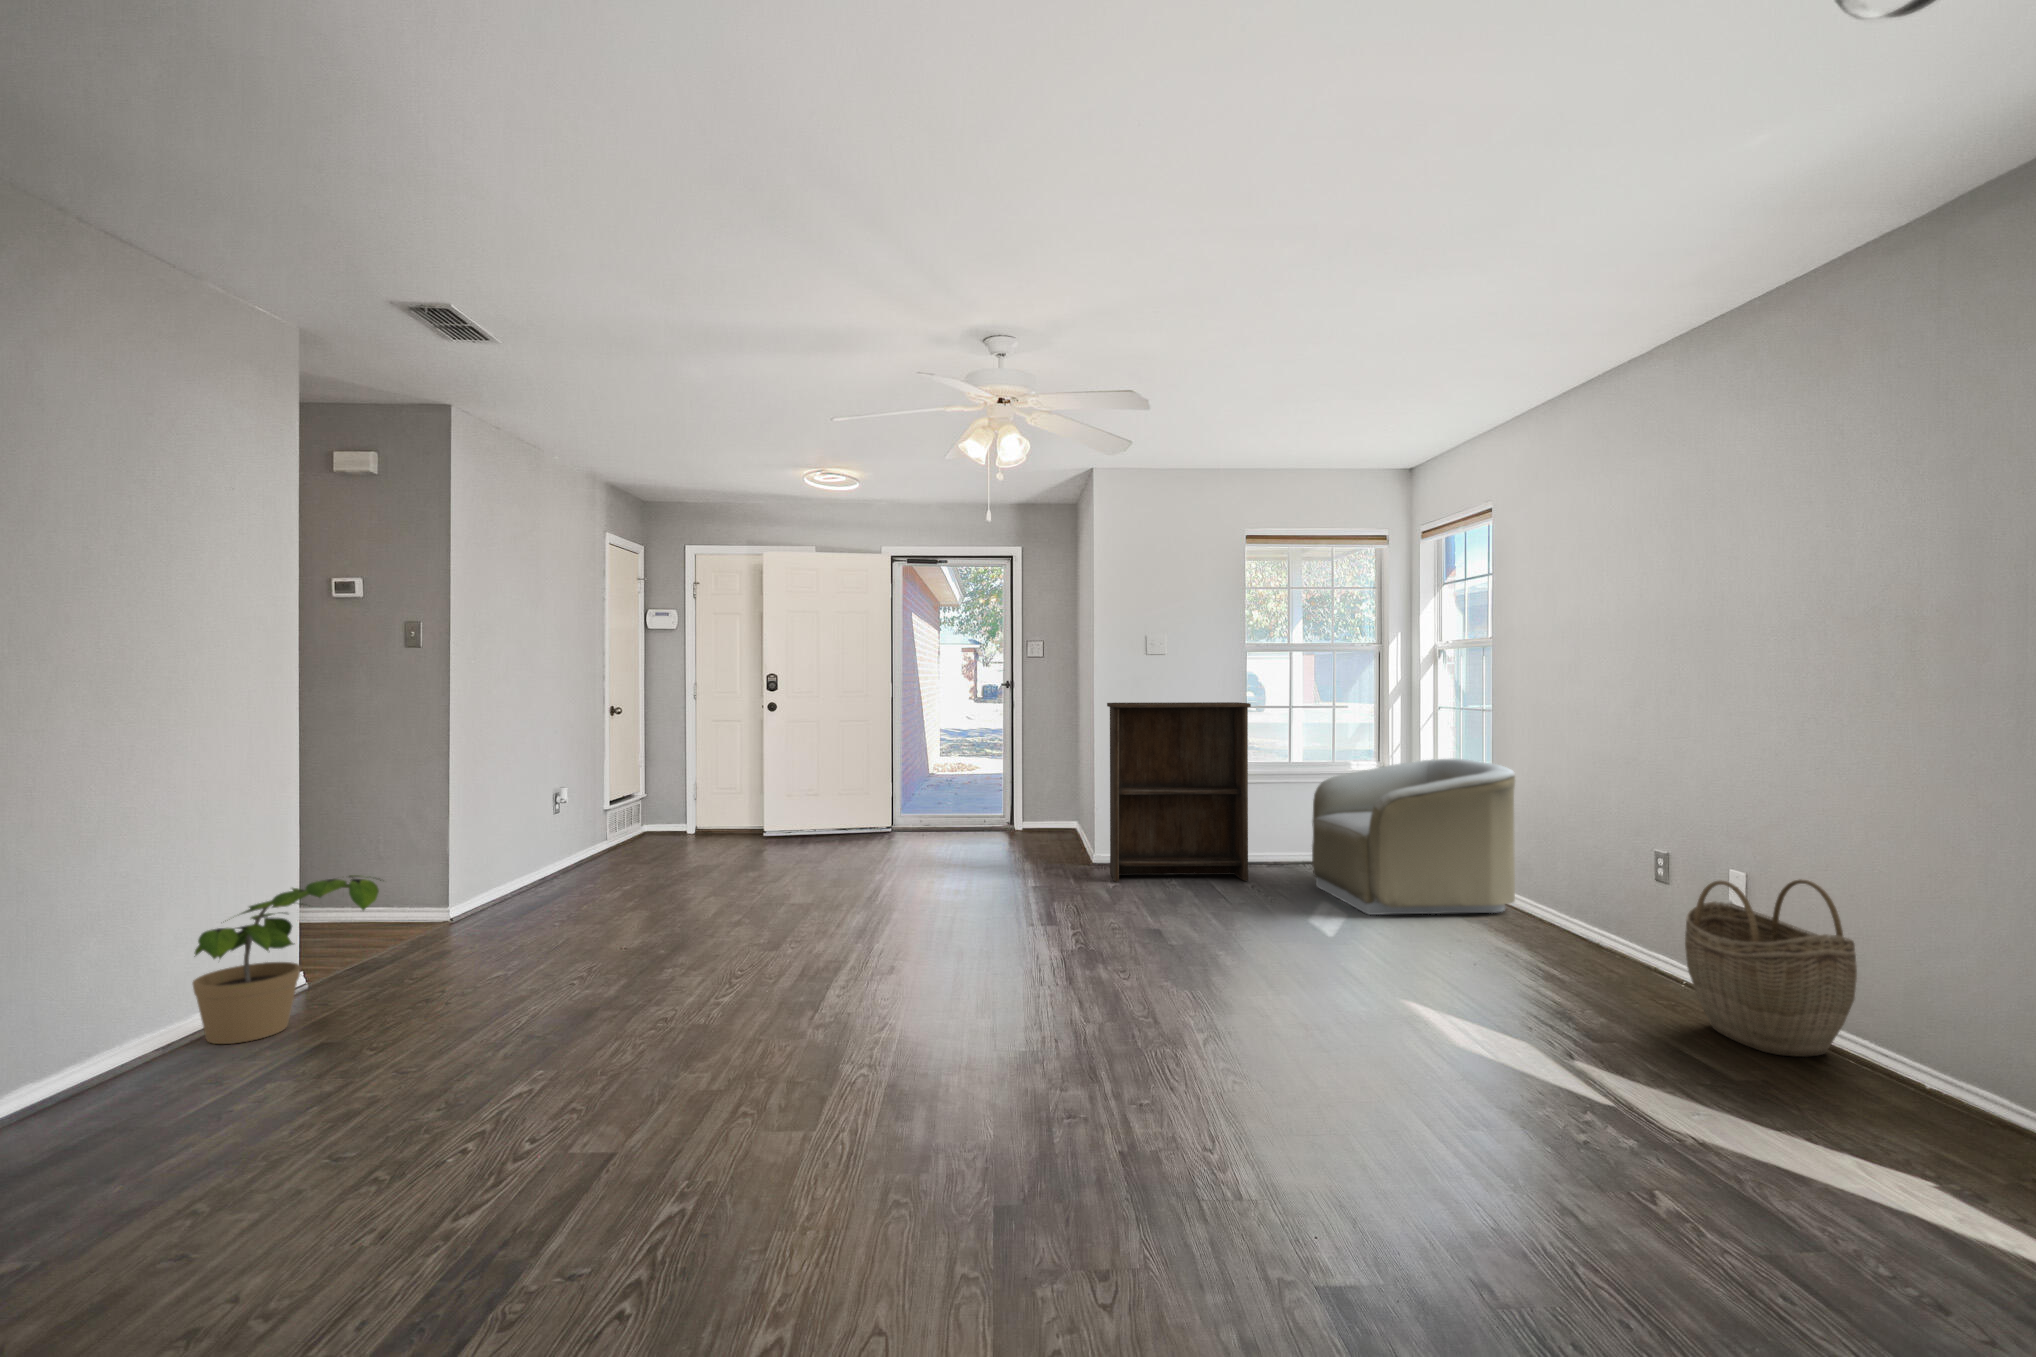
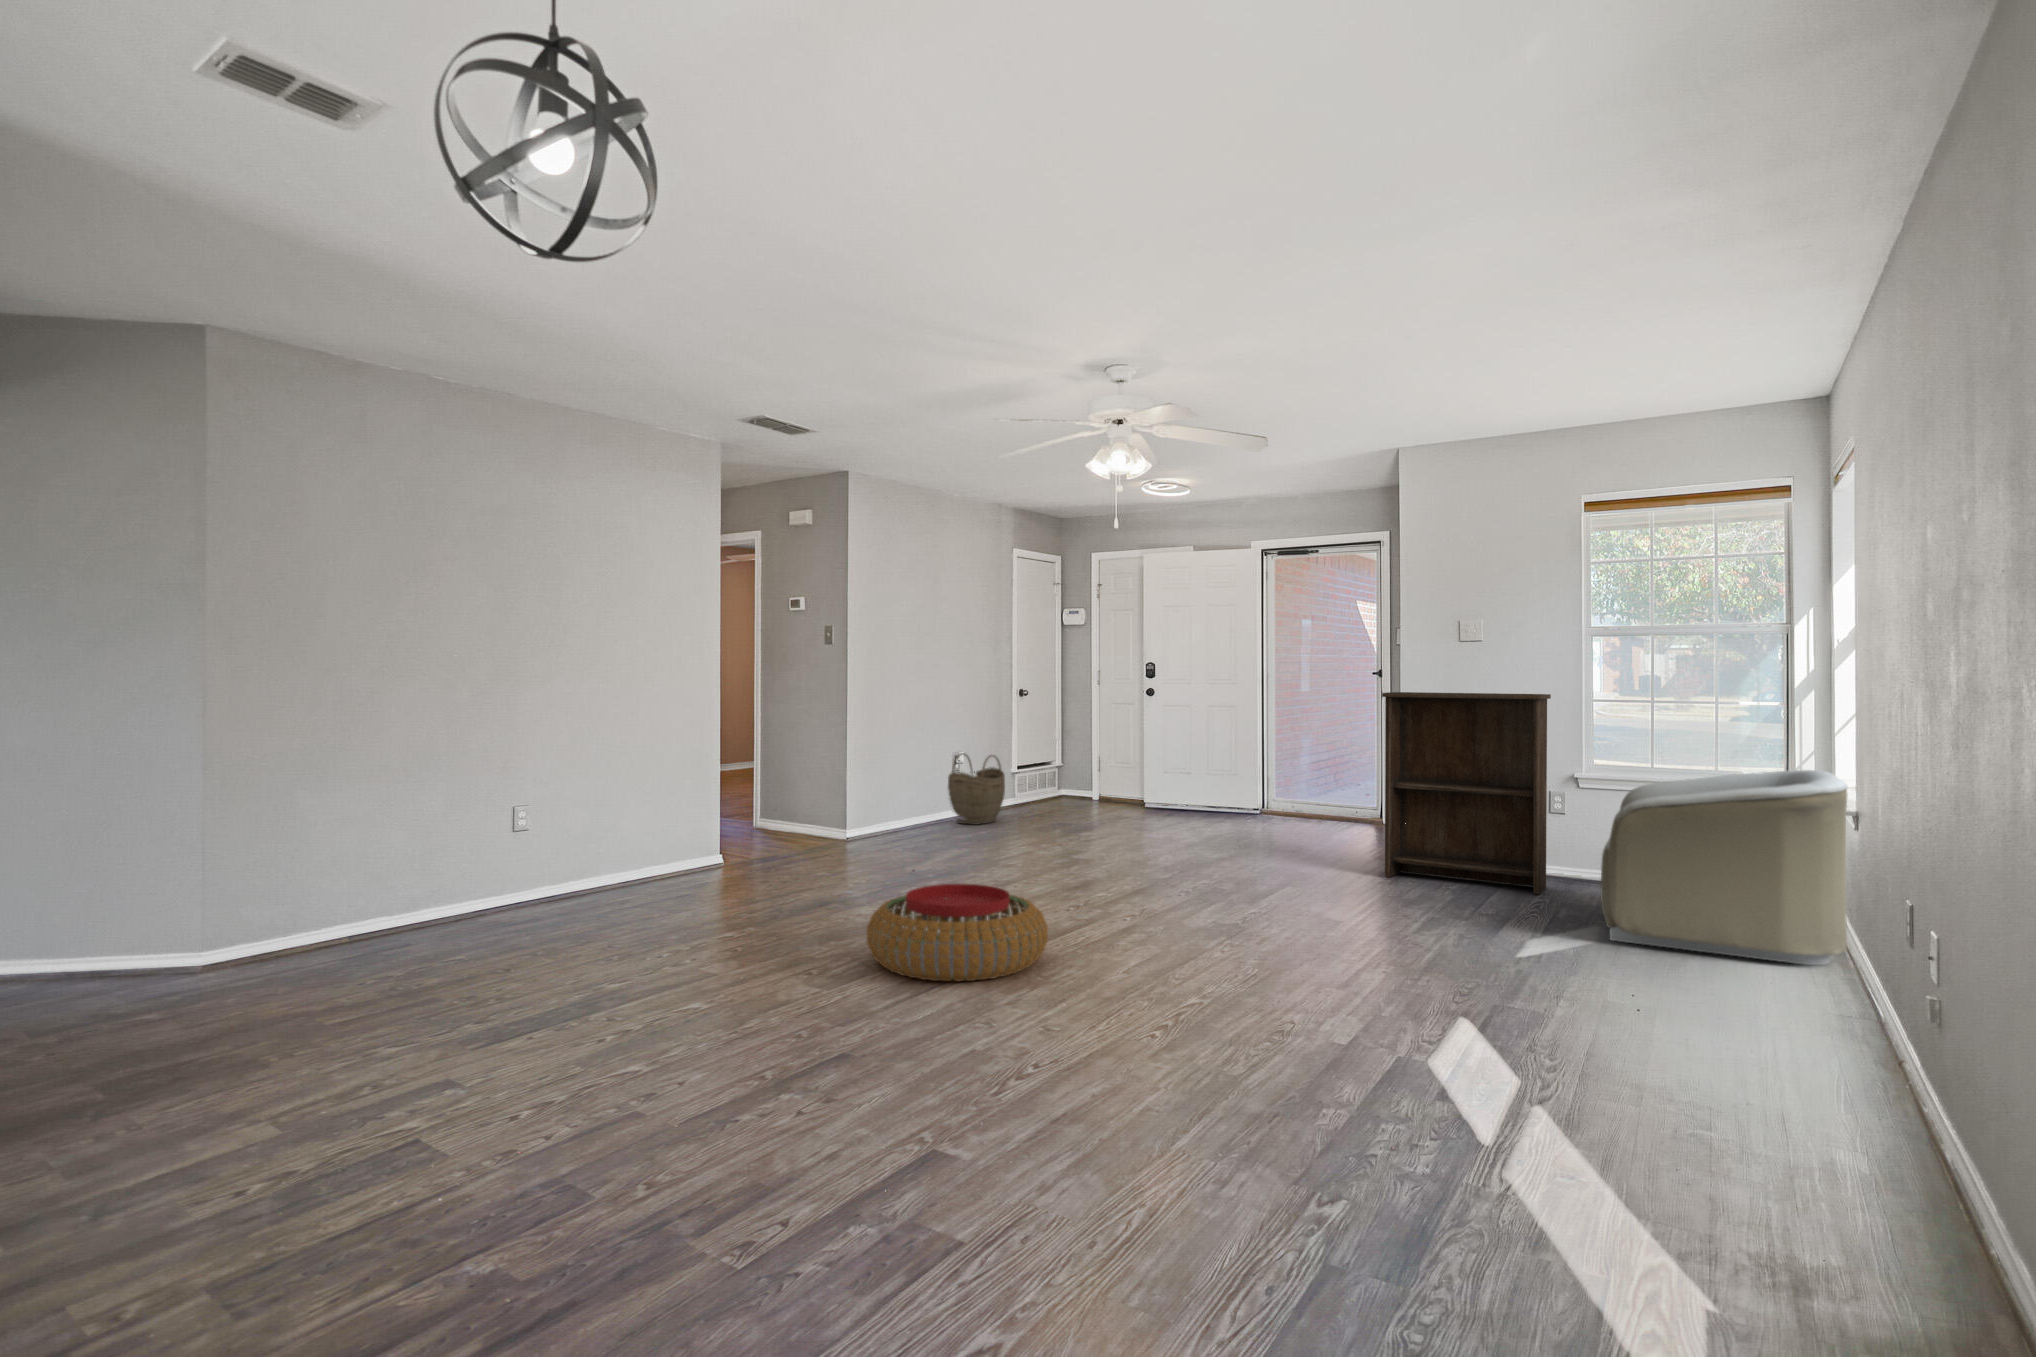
potted plant: present [193,875,381,1044] -> none [645,789,744,882]
woven basket: present [1685,879,1857,1057] -> present [948,753,1005,825]
pouf: none [787,963,1031,1113] -> present [866,884,1048,981]

